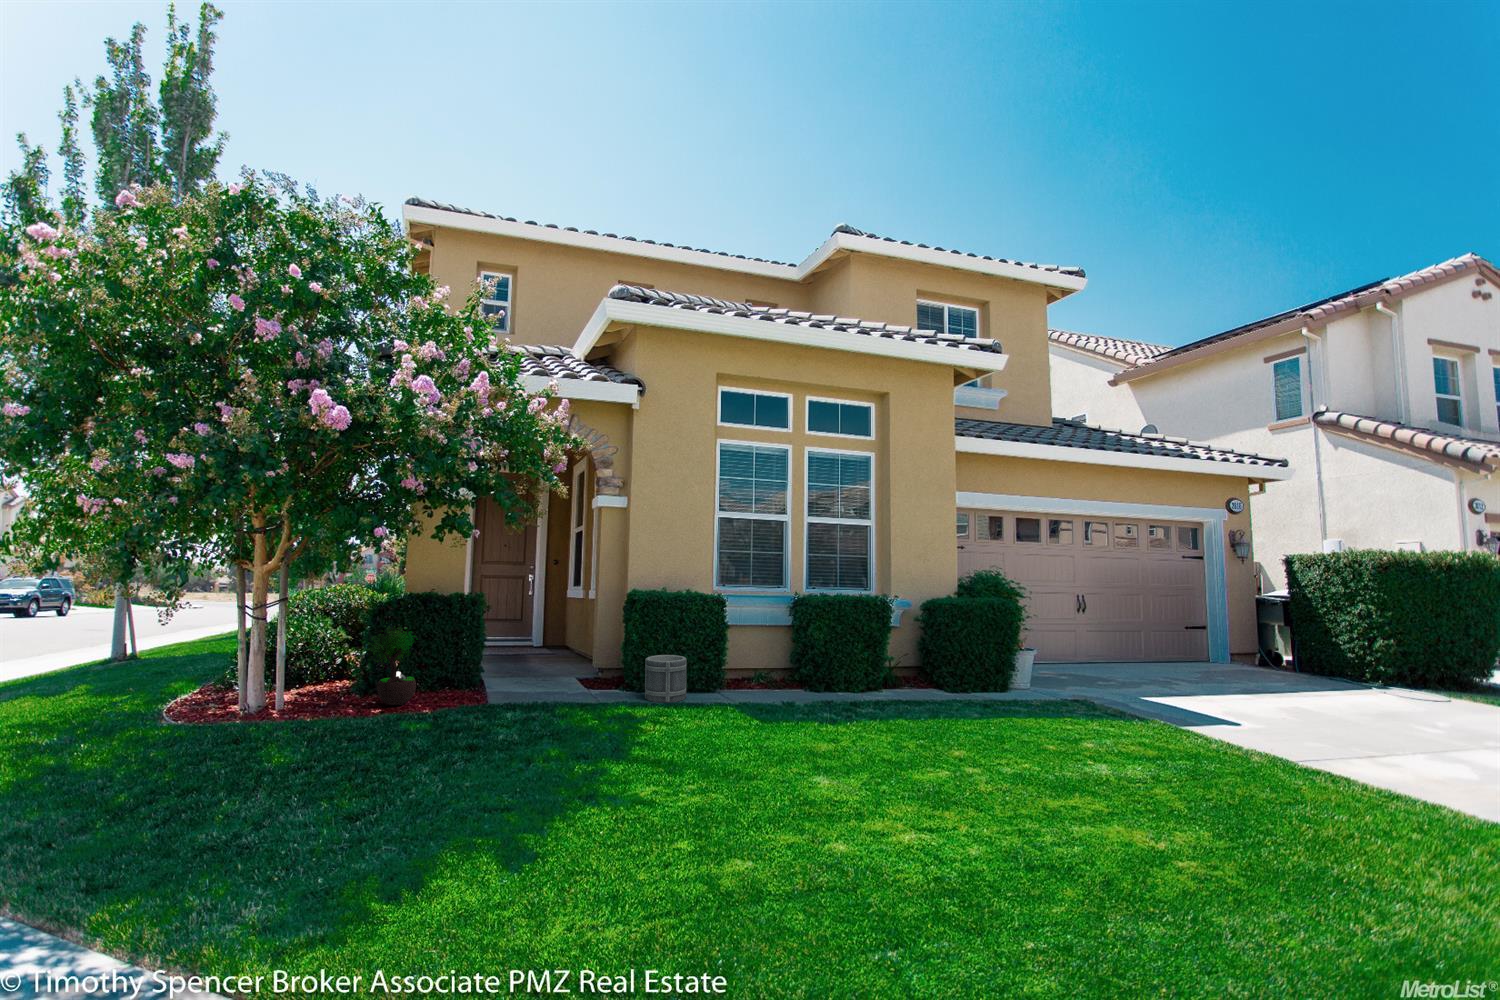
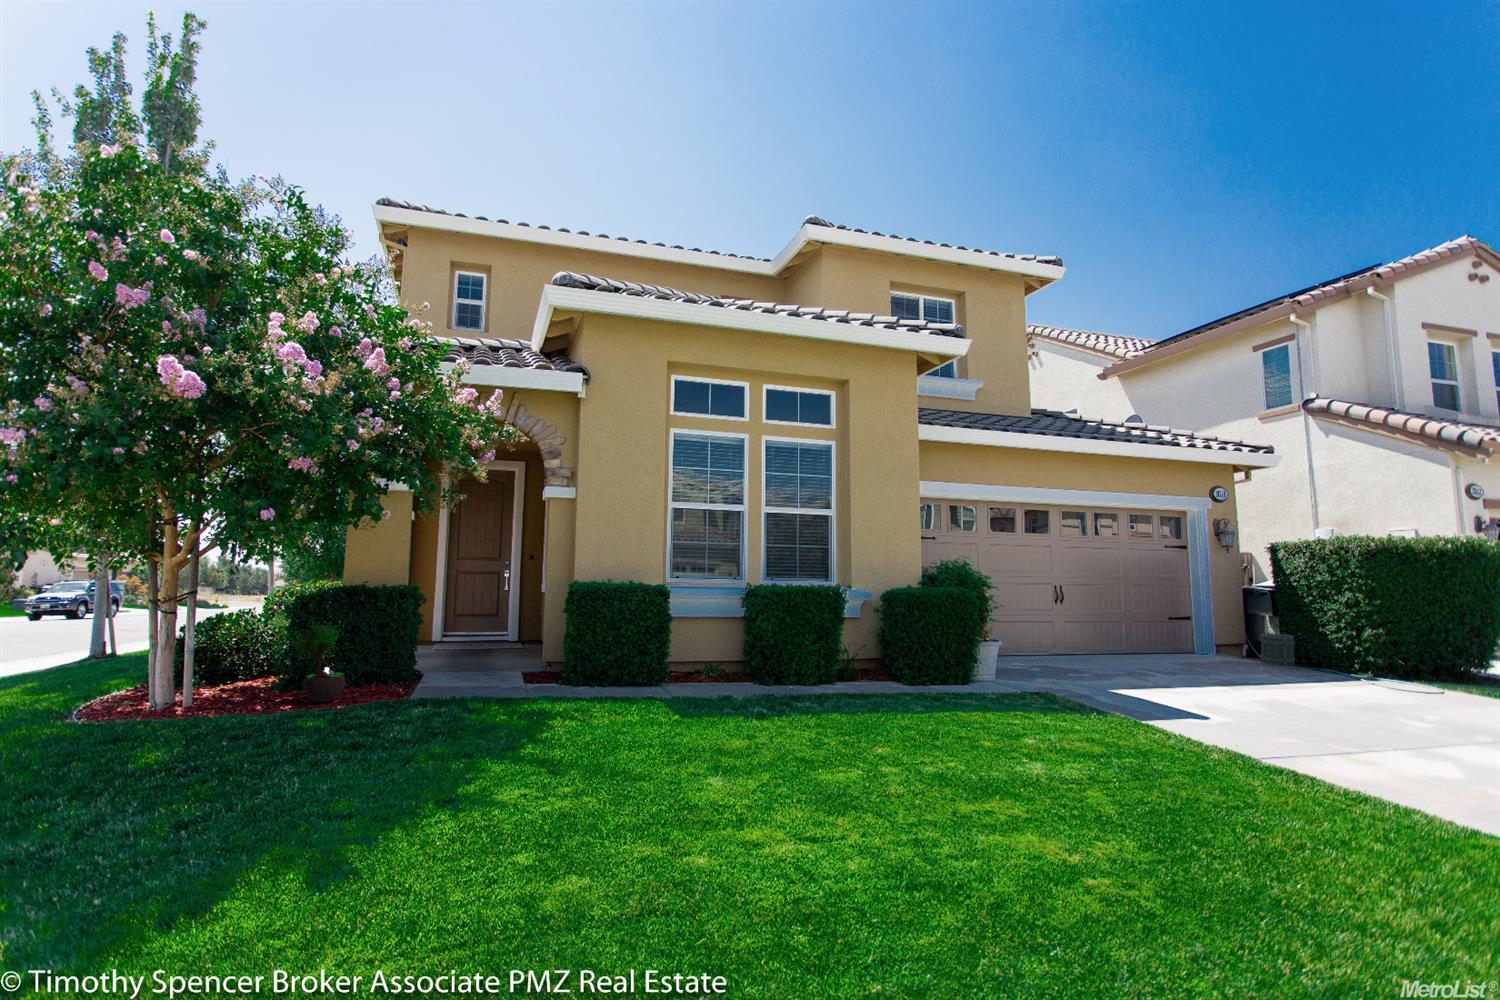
bucket: present [645,655,687,702] -> present [1260,633,1295,666]

